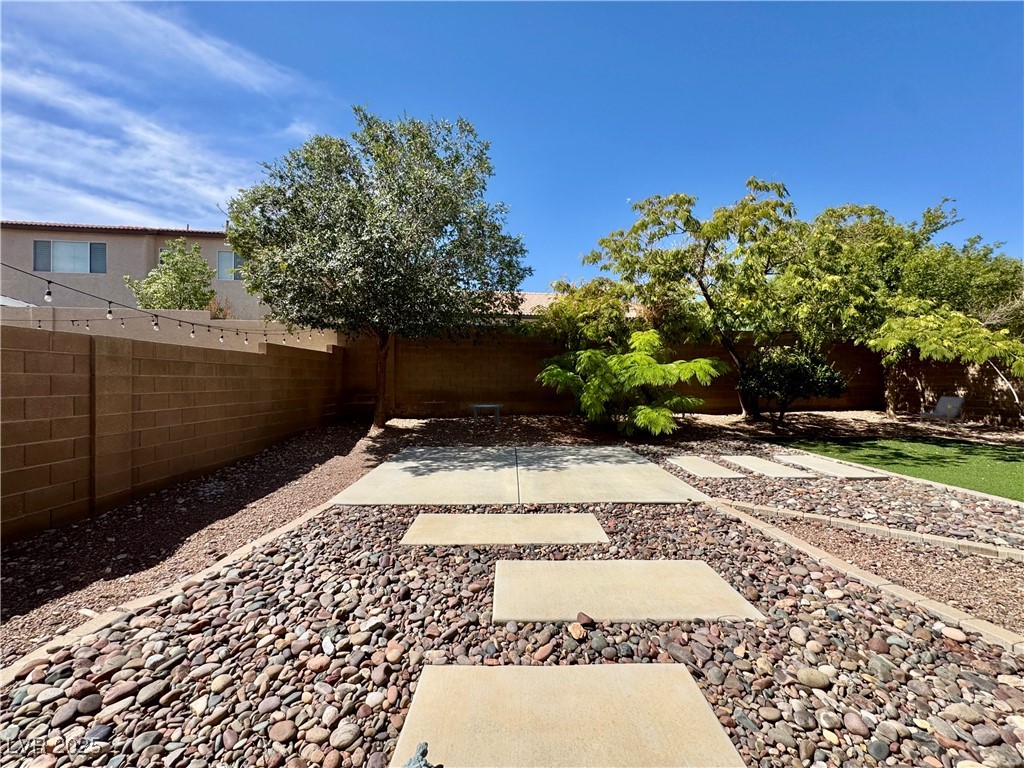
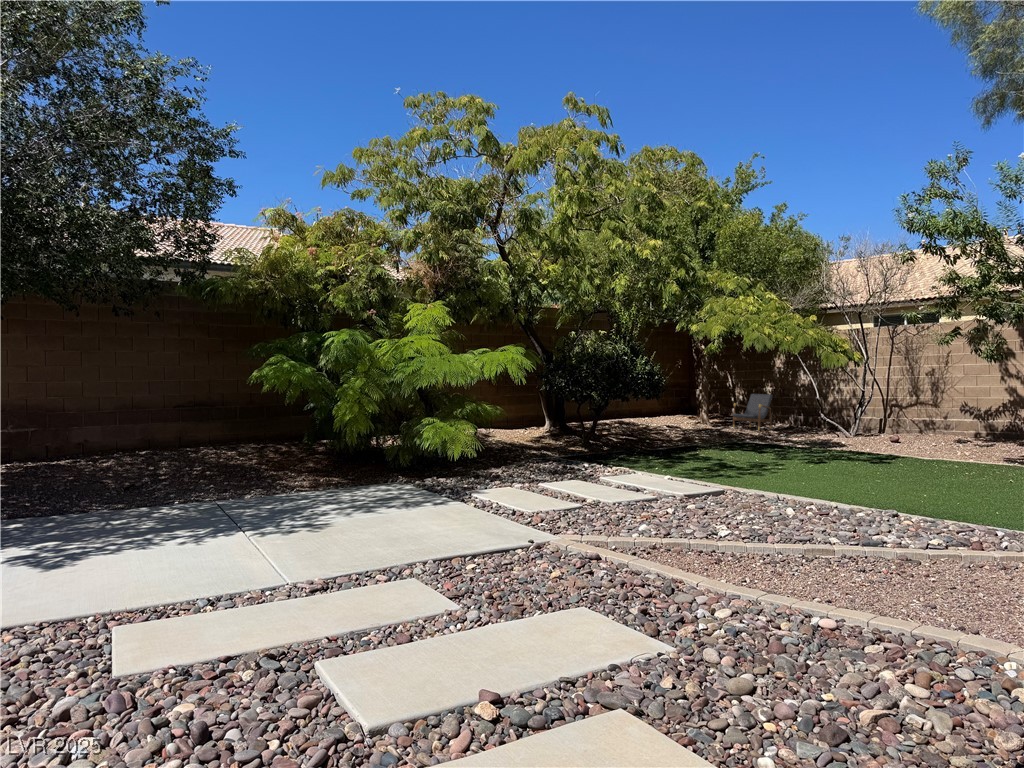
round table: present [469,403,503,427] -> none [102,425,174,470]

